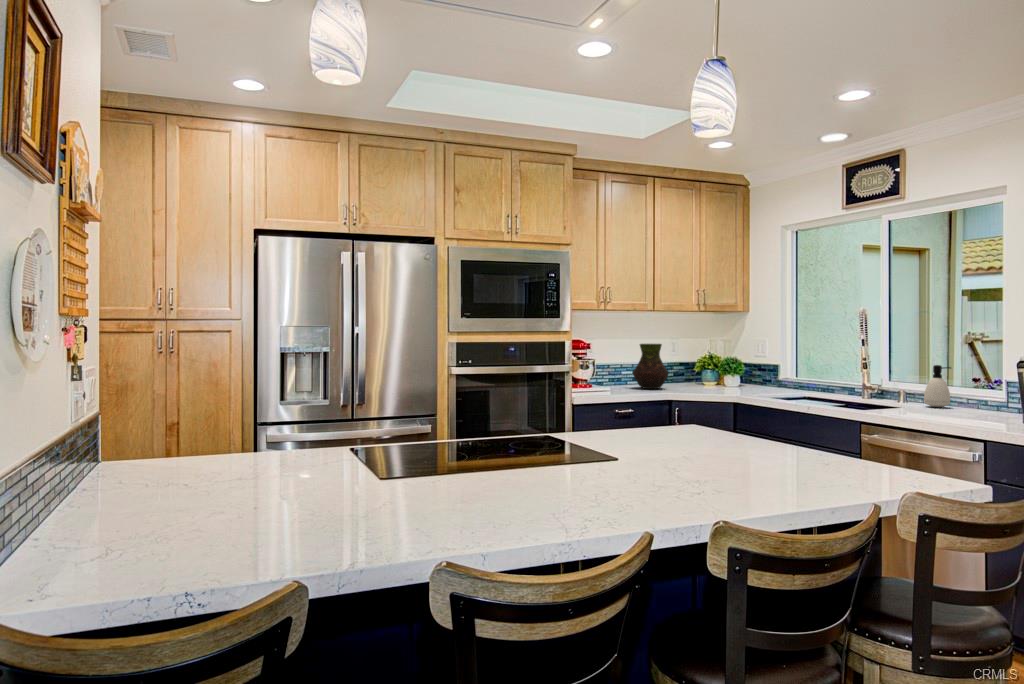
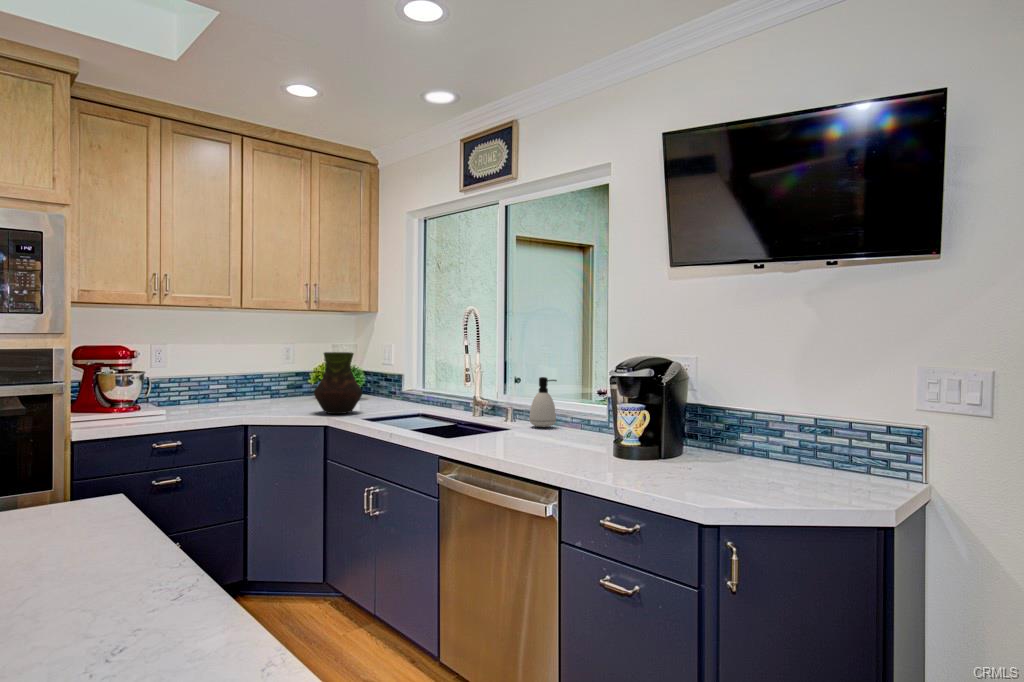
vase: present [633,344,669,389] -> present [314,352,362,414]

